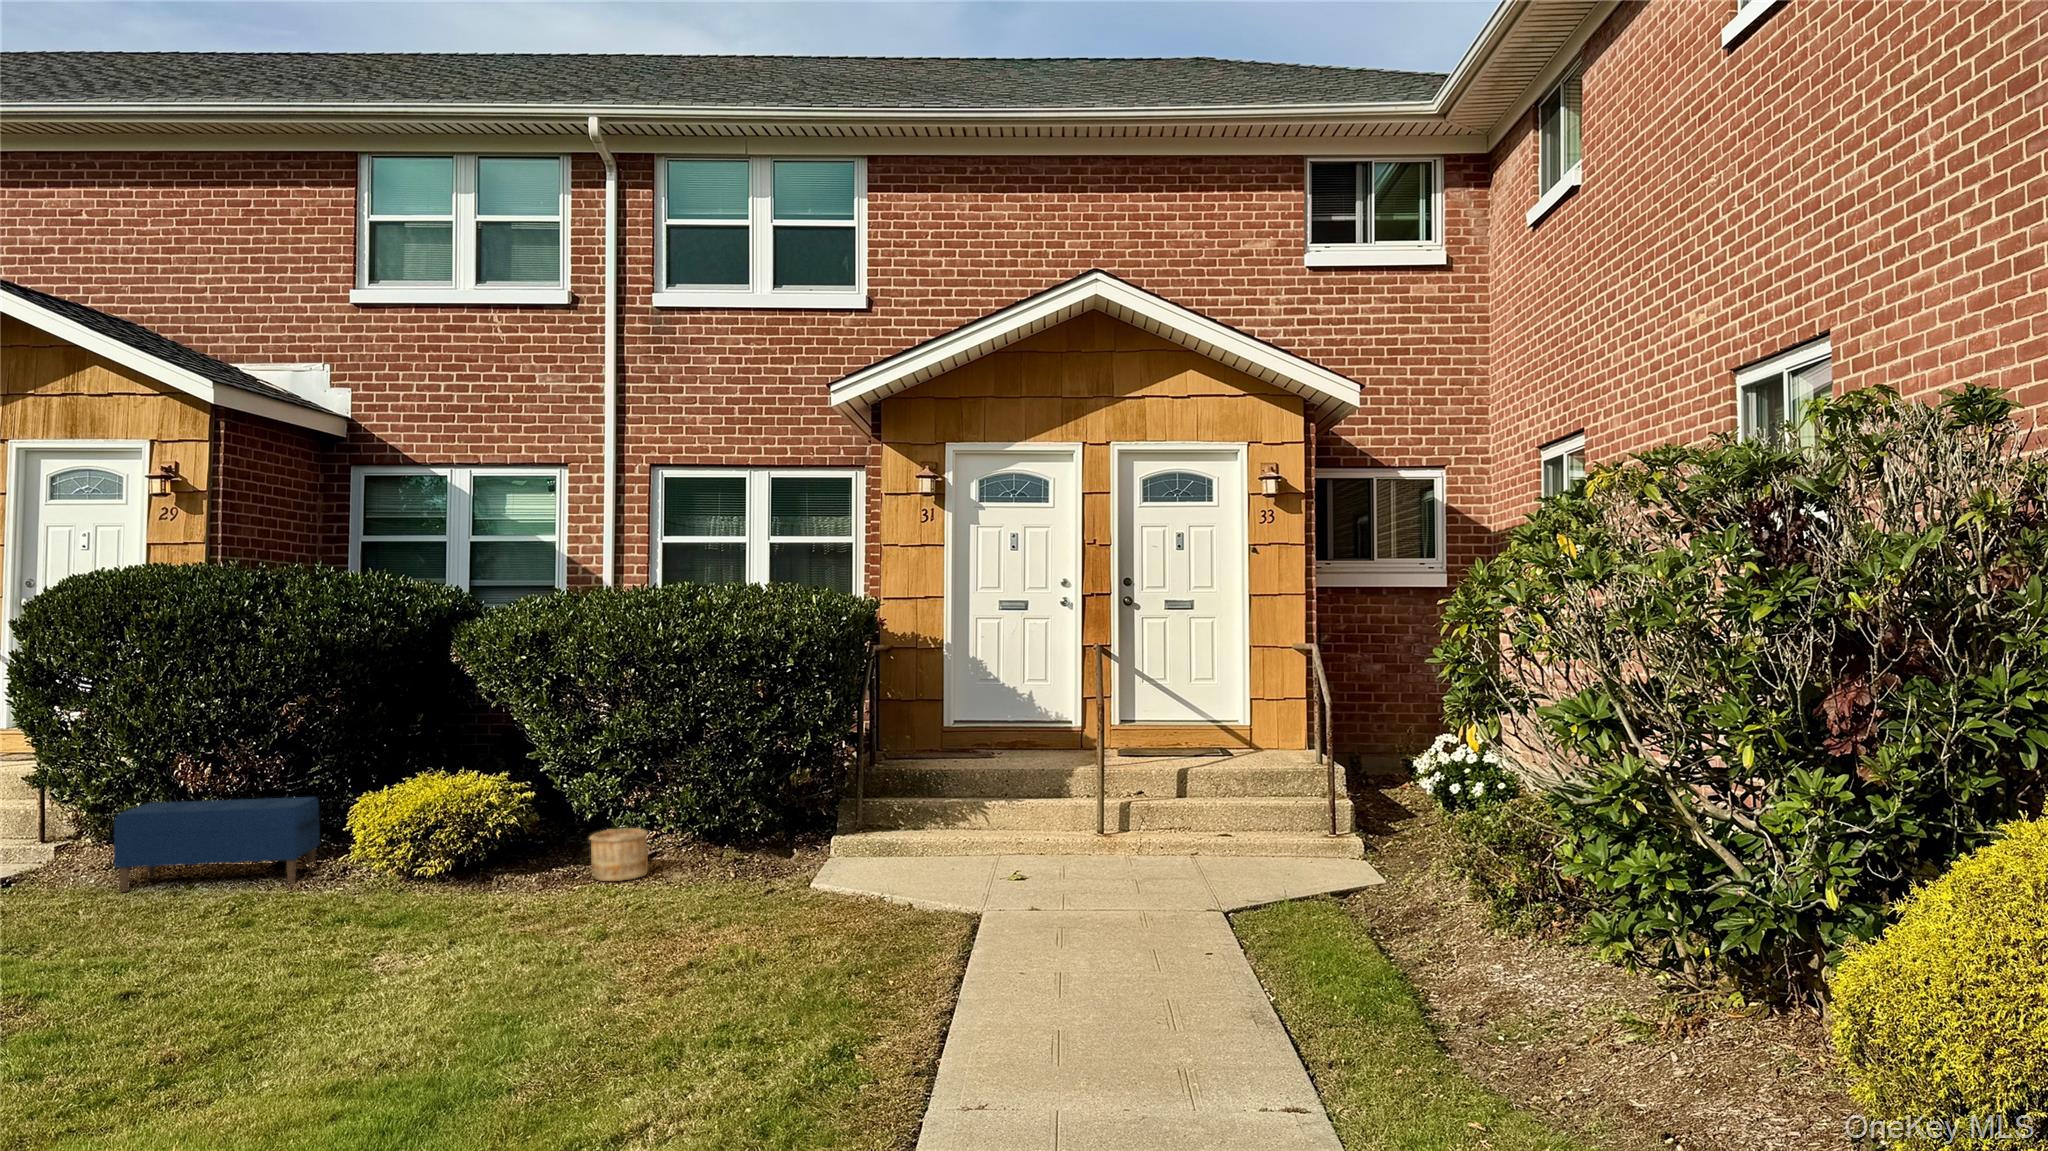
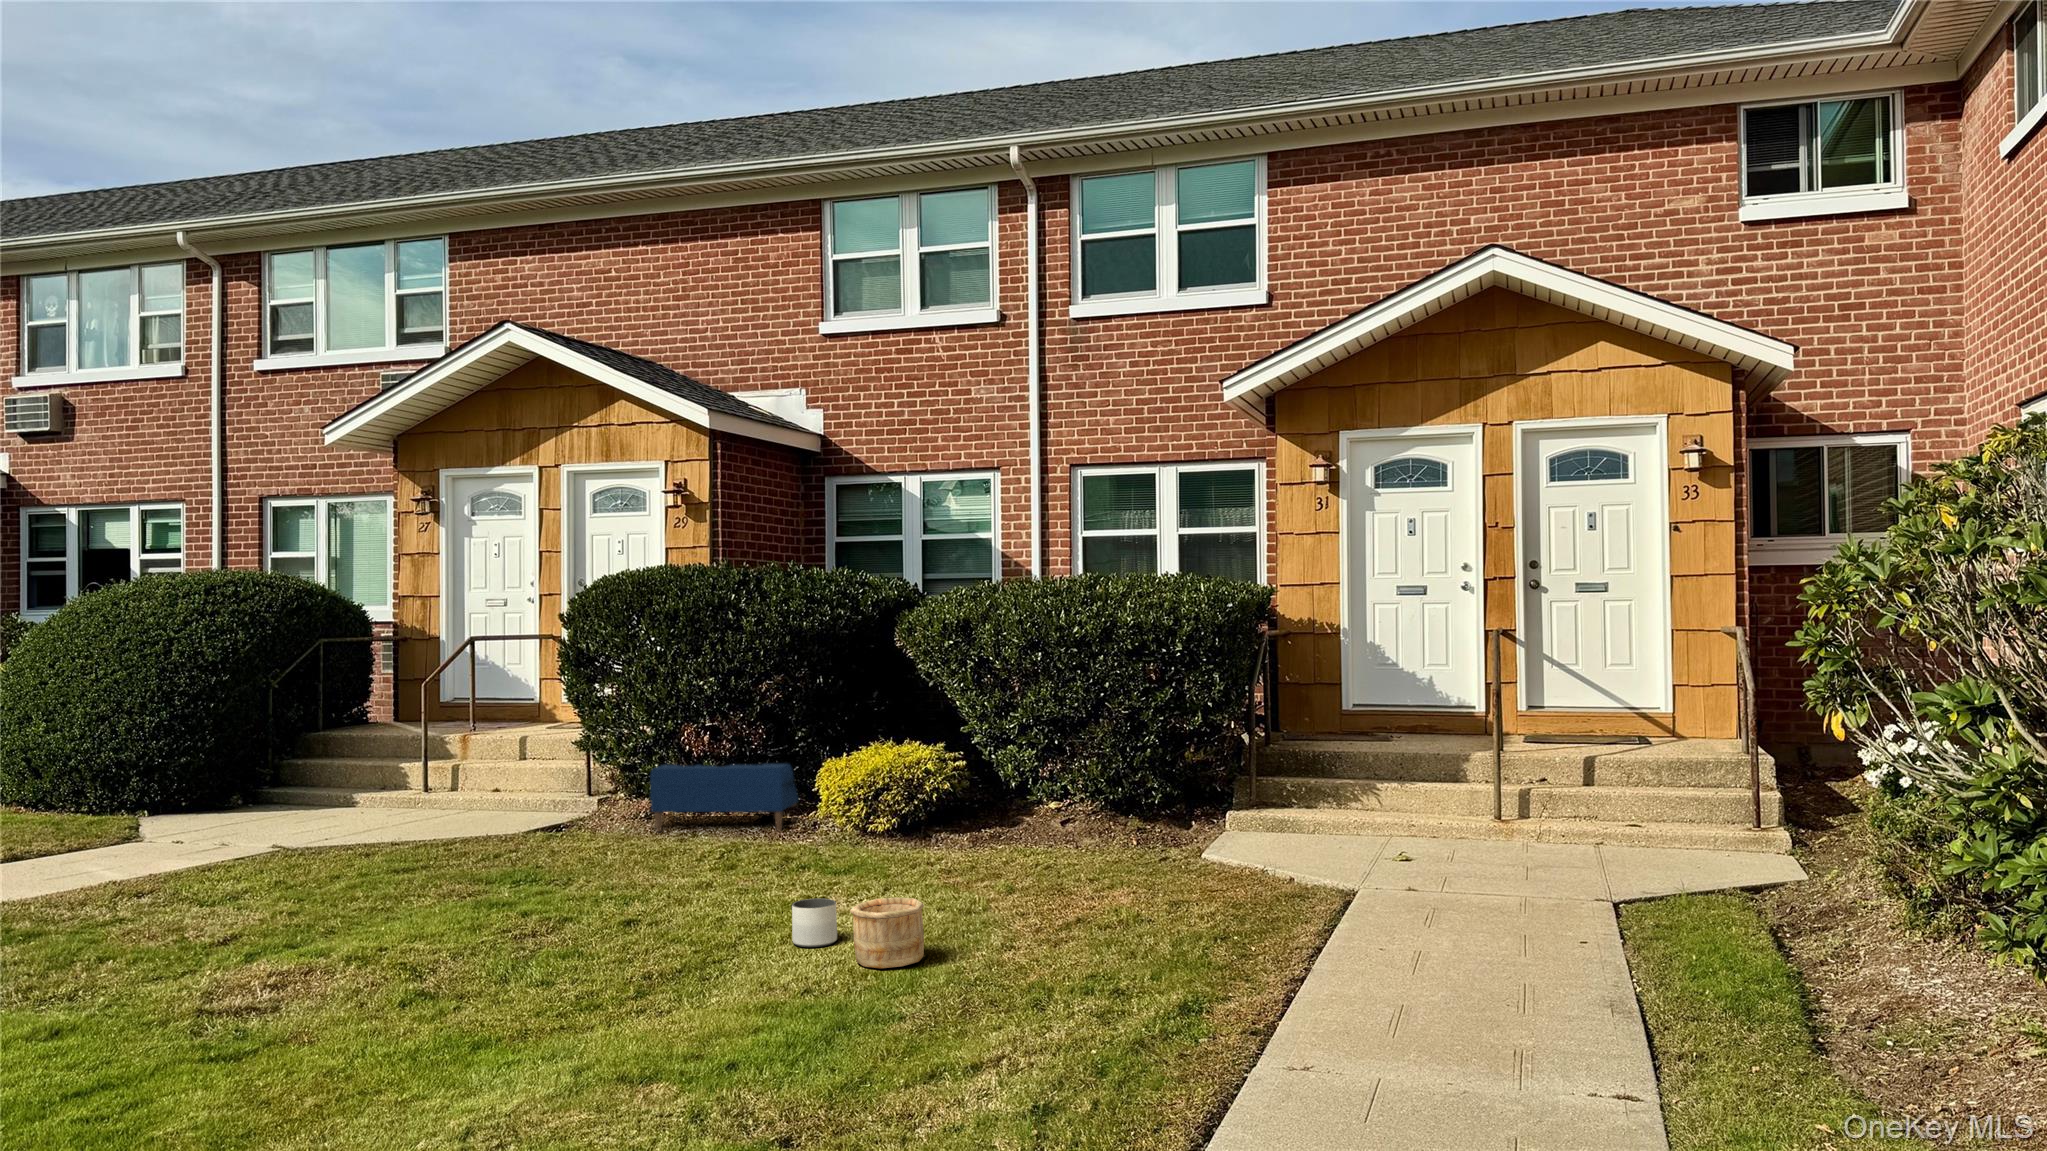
wooden bucket: present [589,828,648,881] -> present [850,897,924,968]
planter: none [310,976,372,1040] -> present [792,898,837,947]

